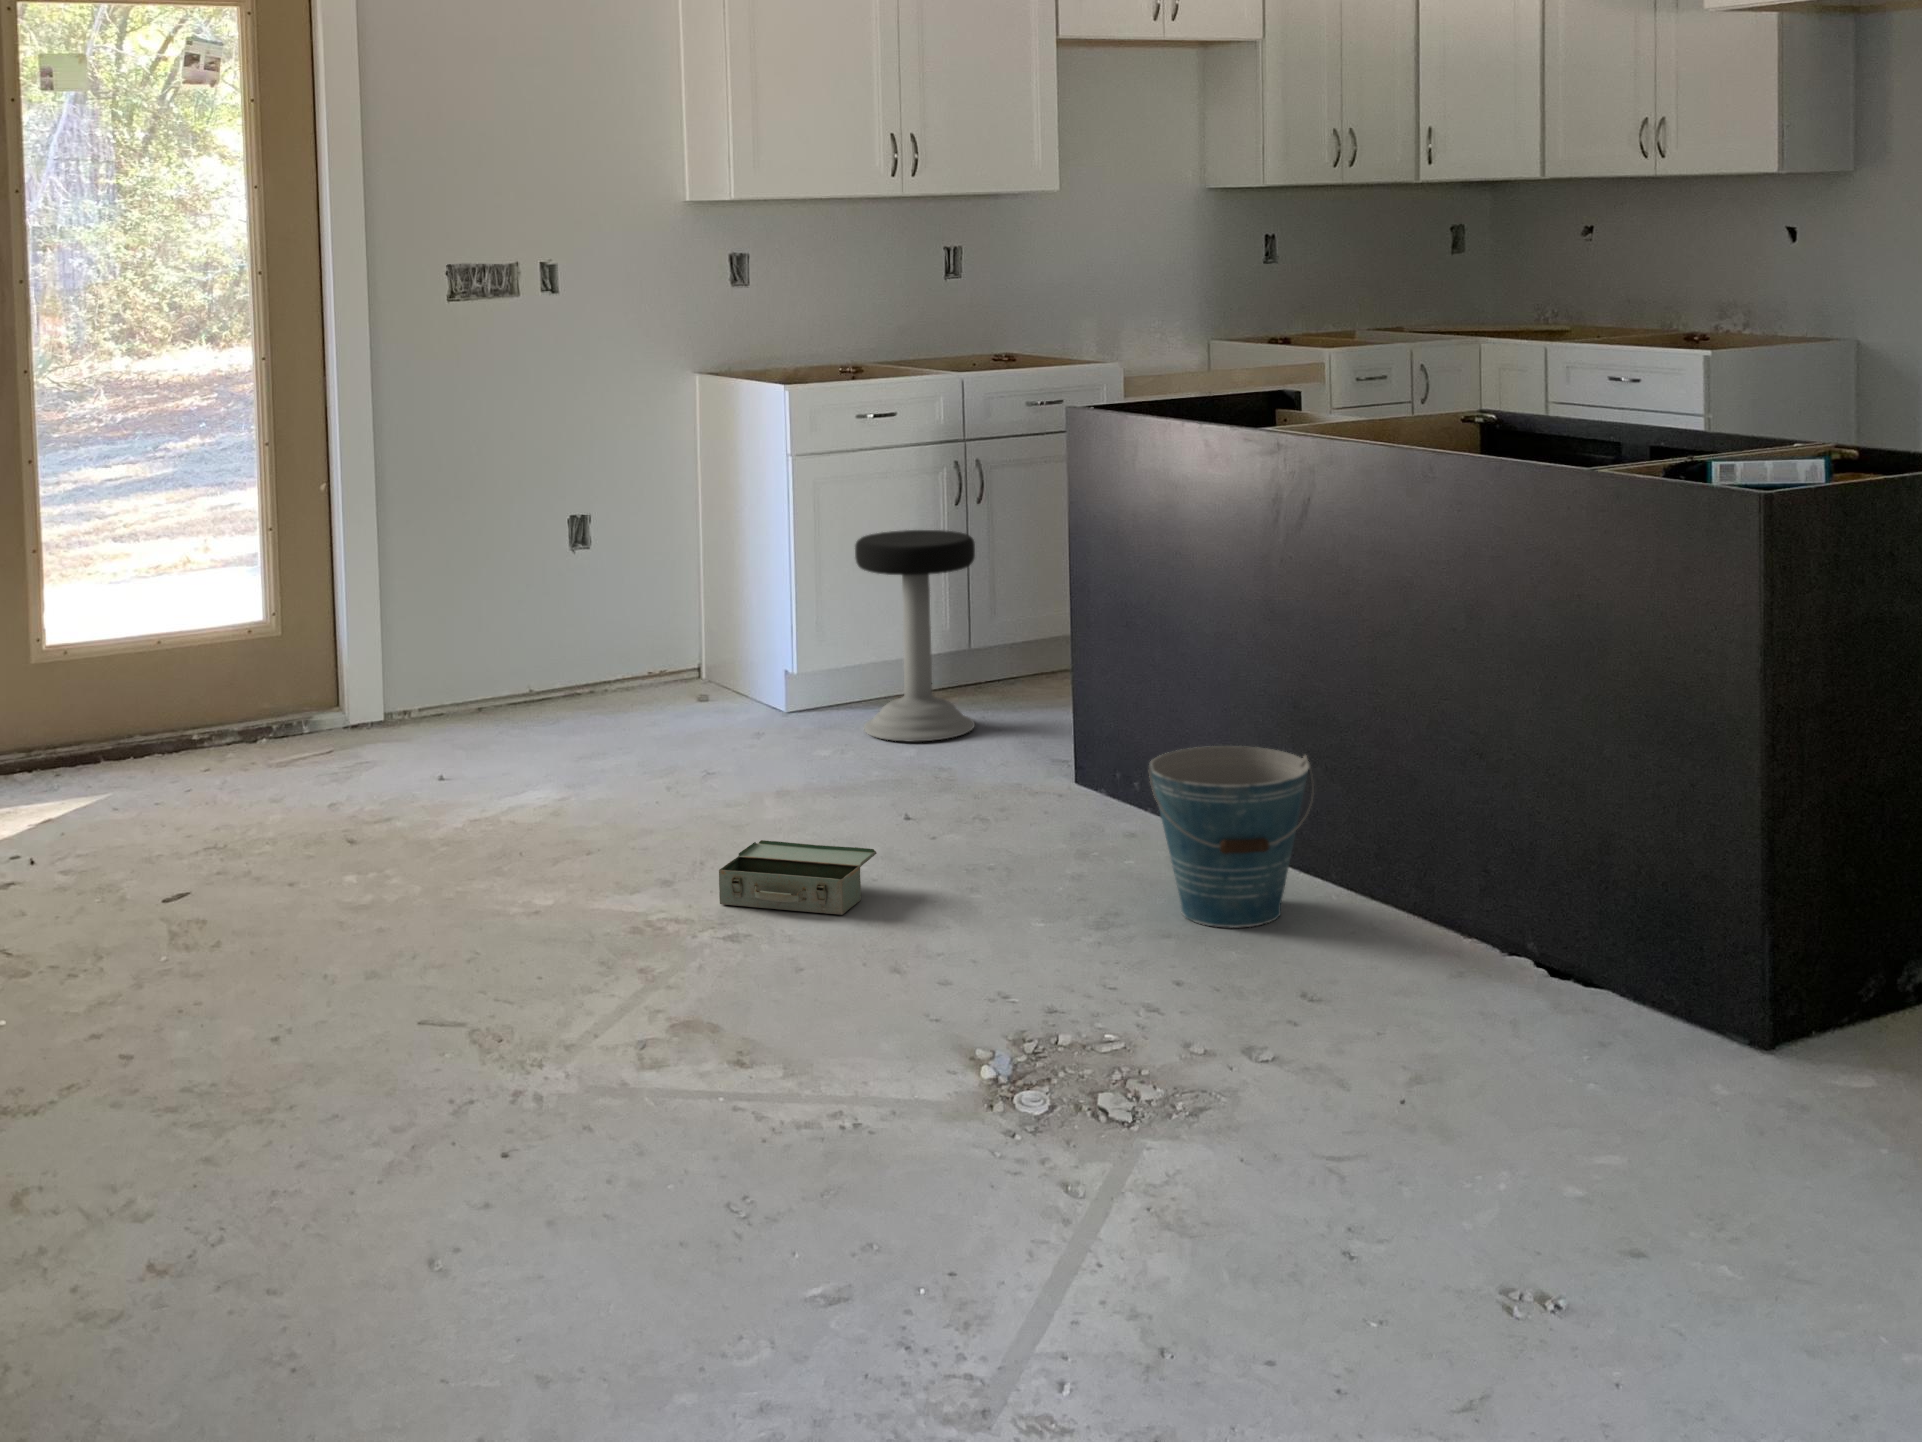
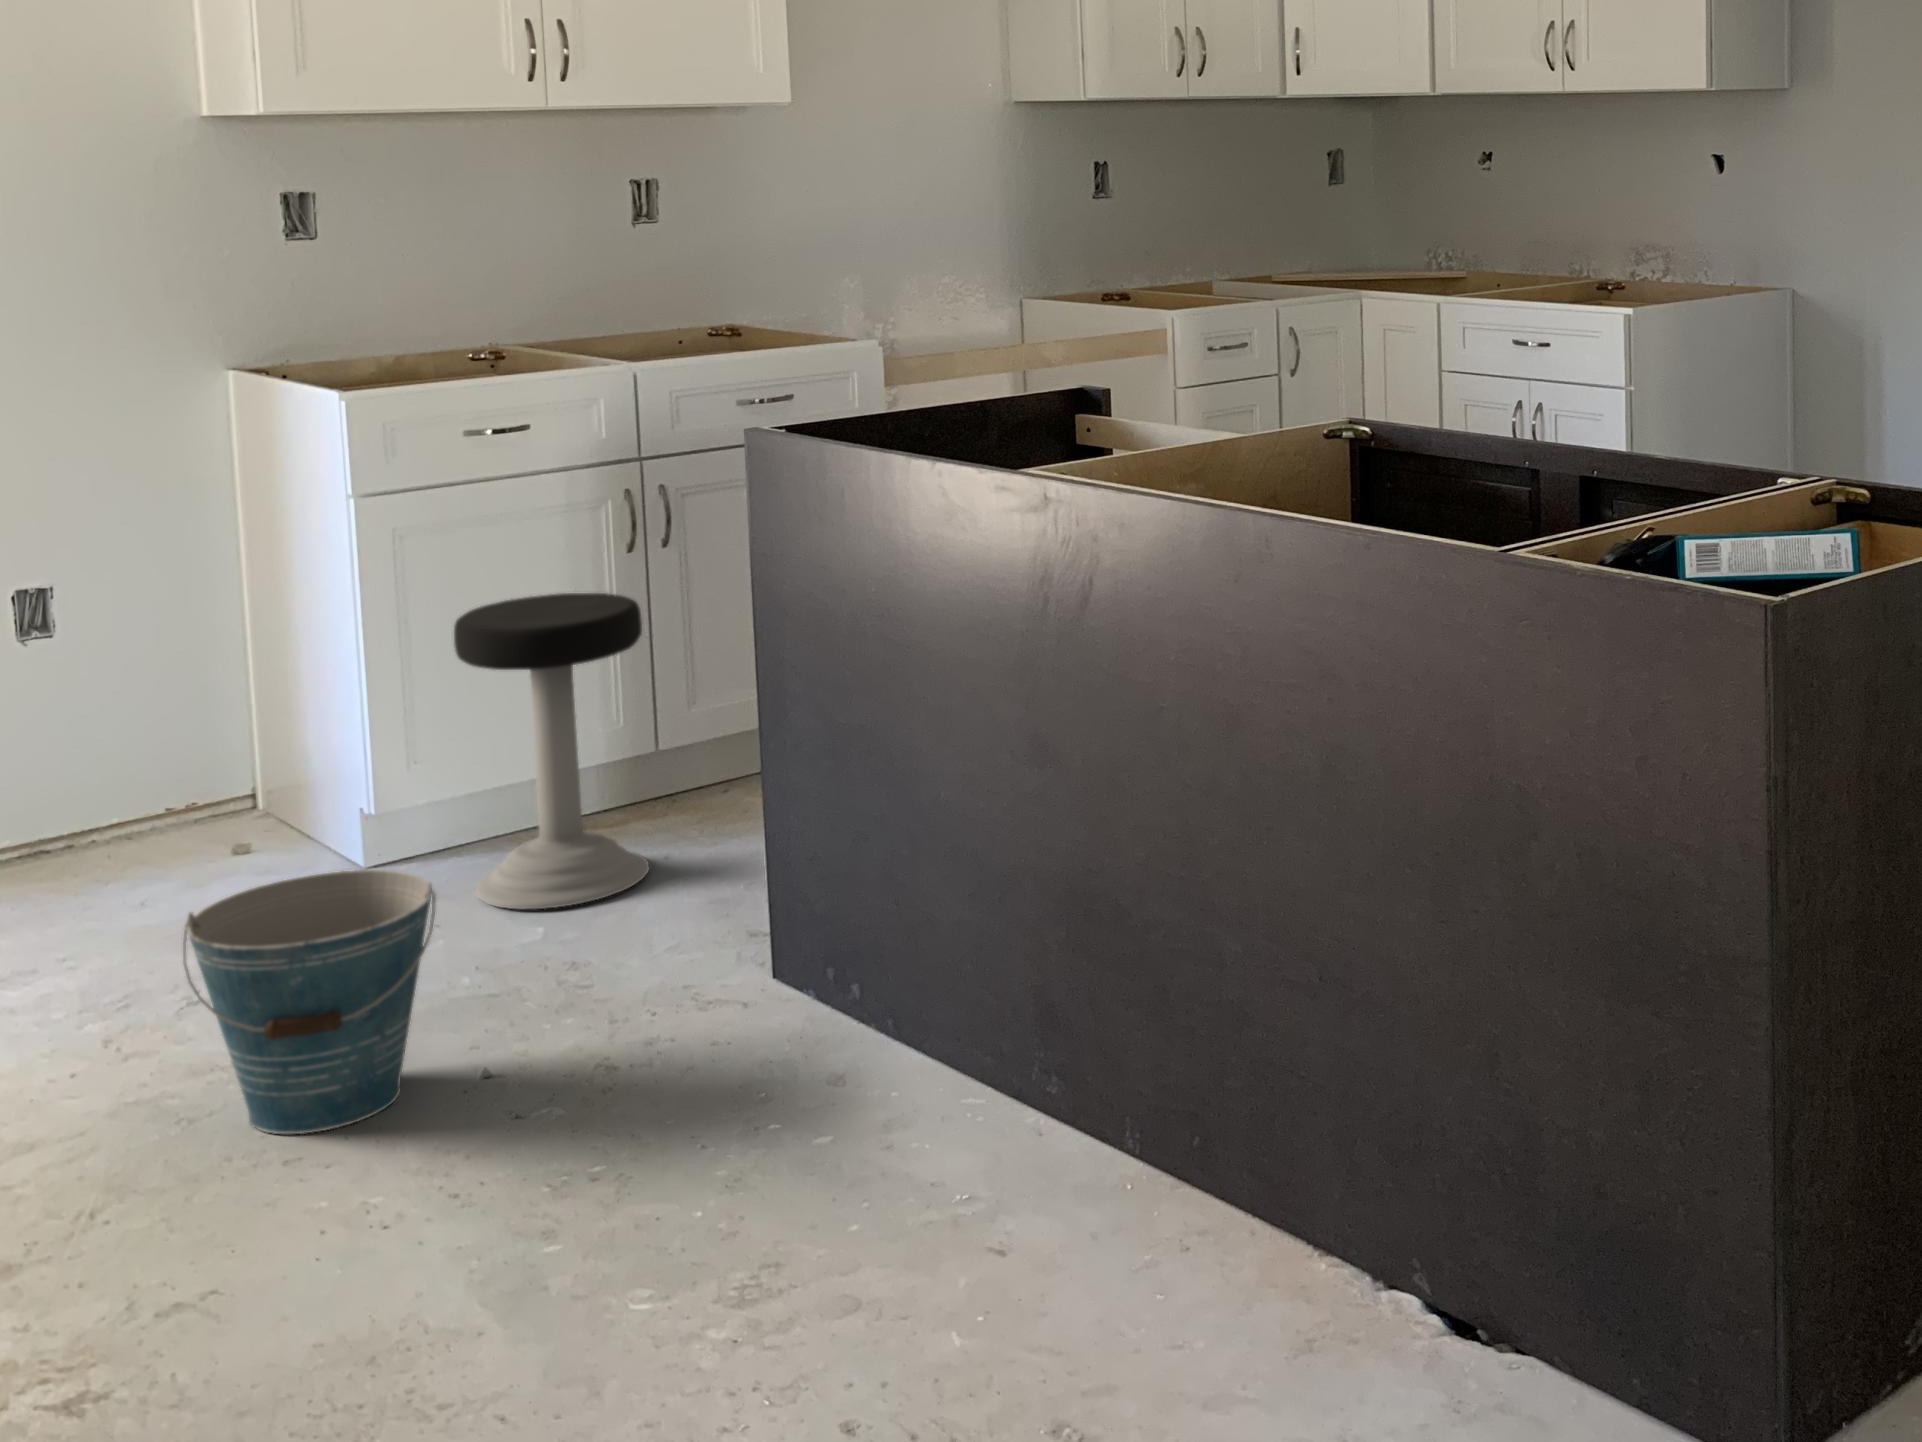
bucket: present [1149,746,1314,928] -> present [183,870,436,1134]
toolbox: present [719,840,877,915] -> none [74,1180,380,1323]

